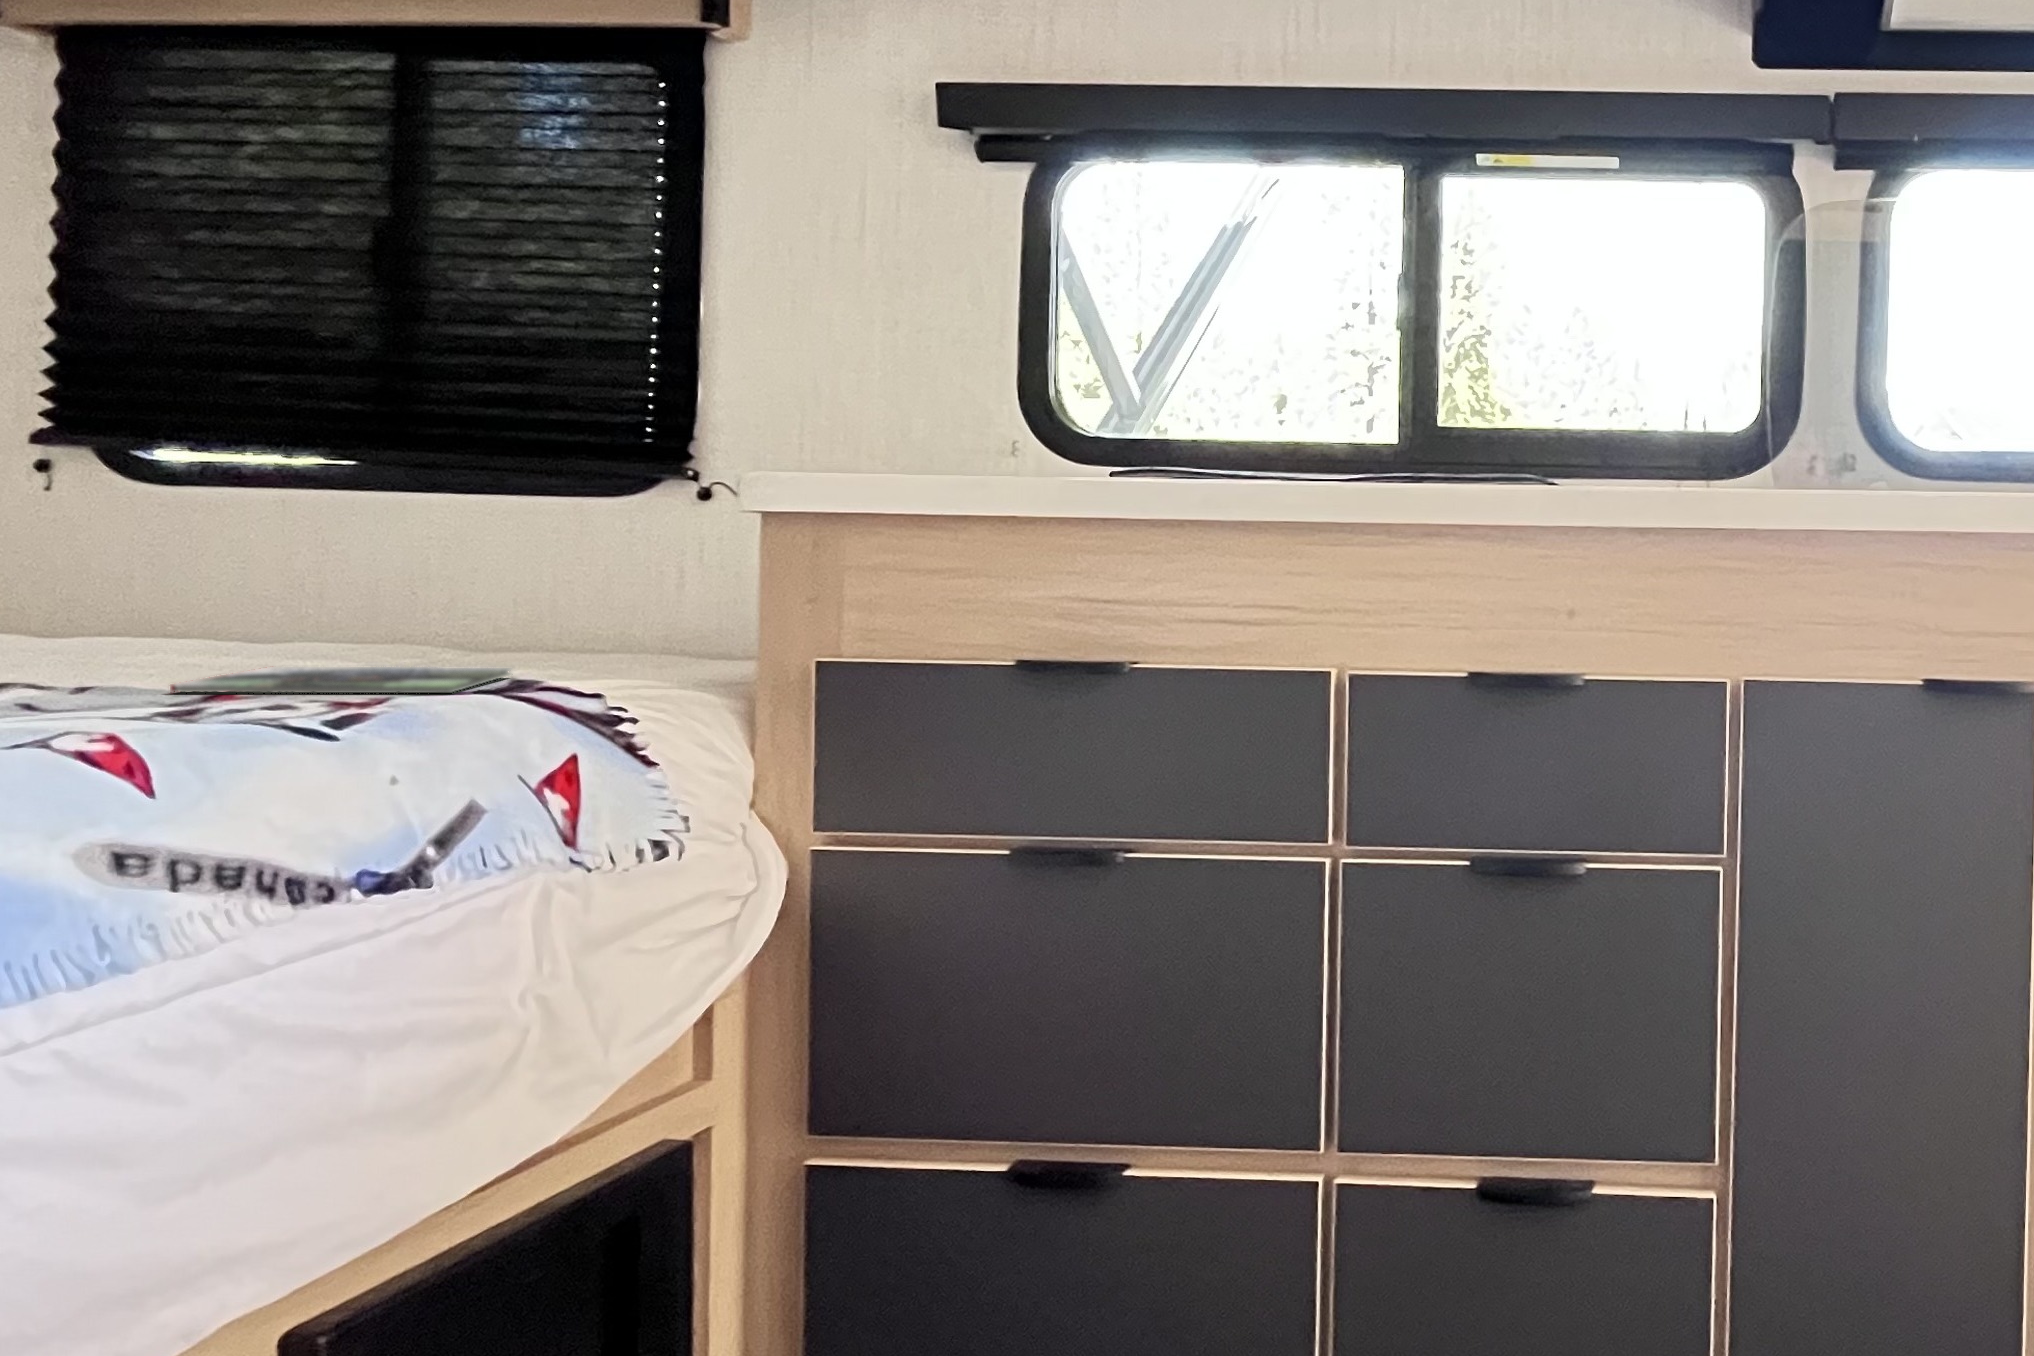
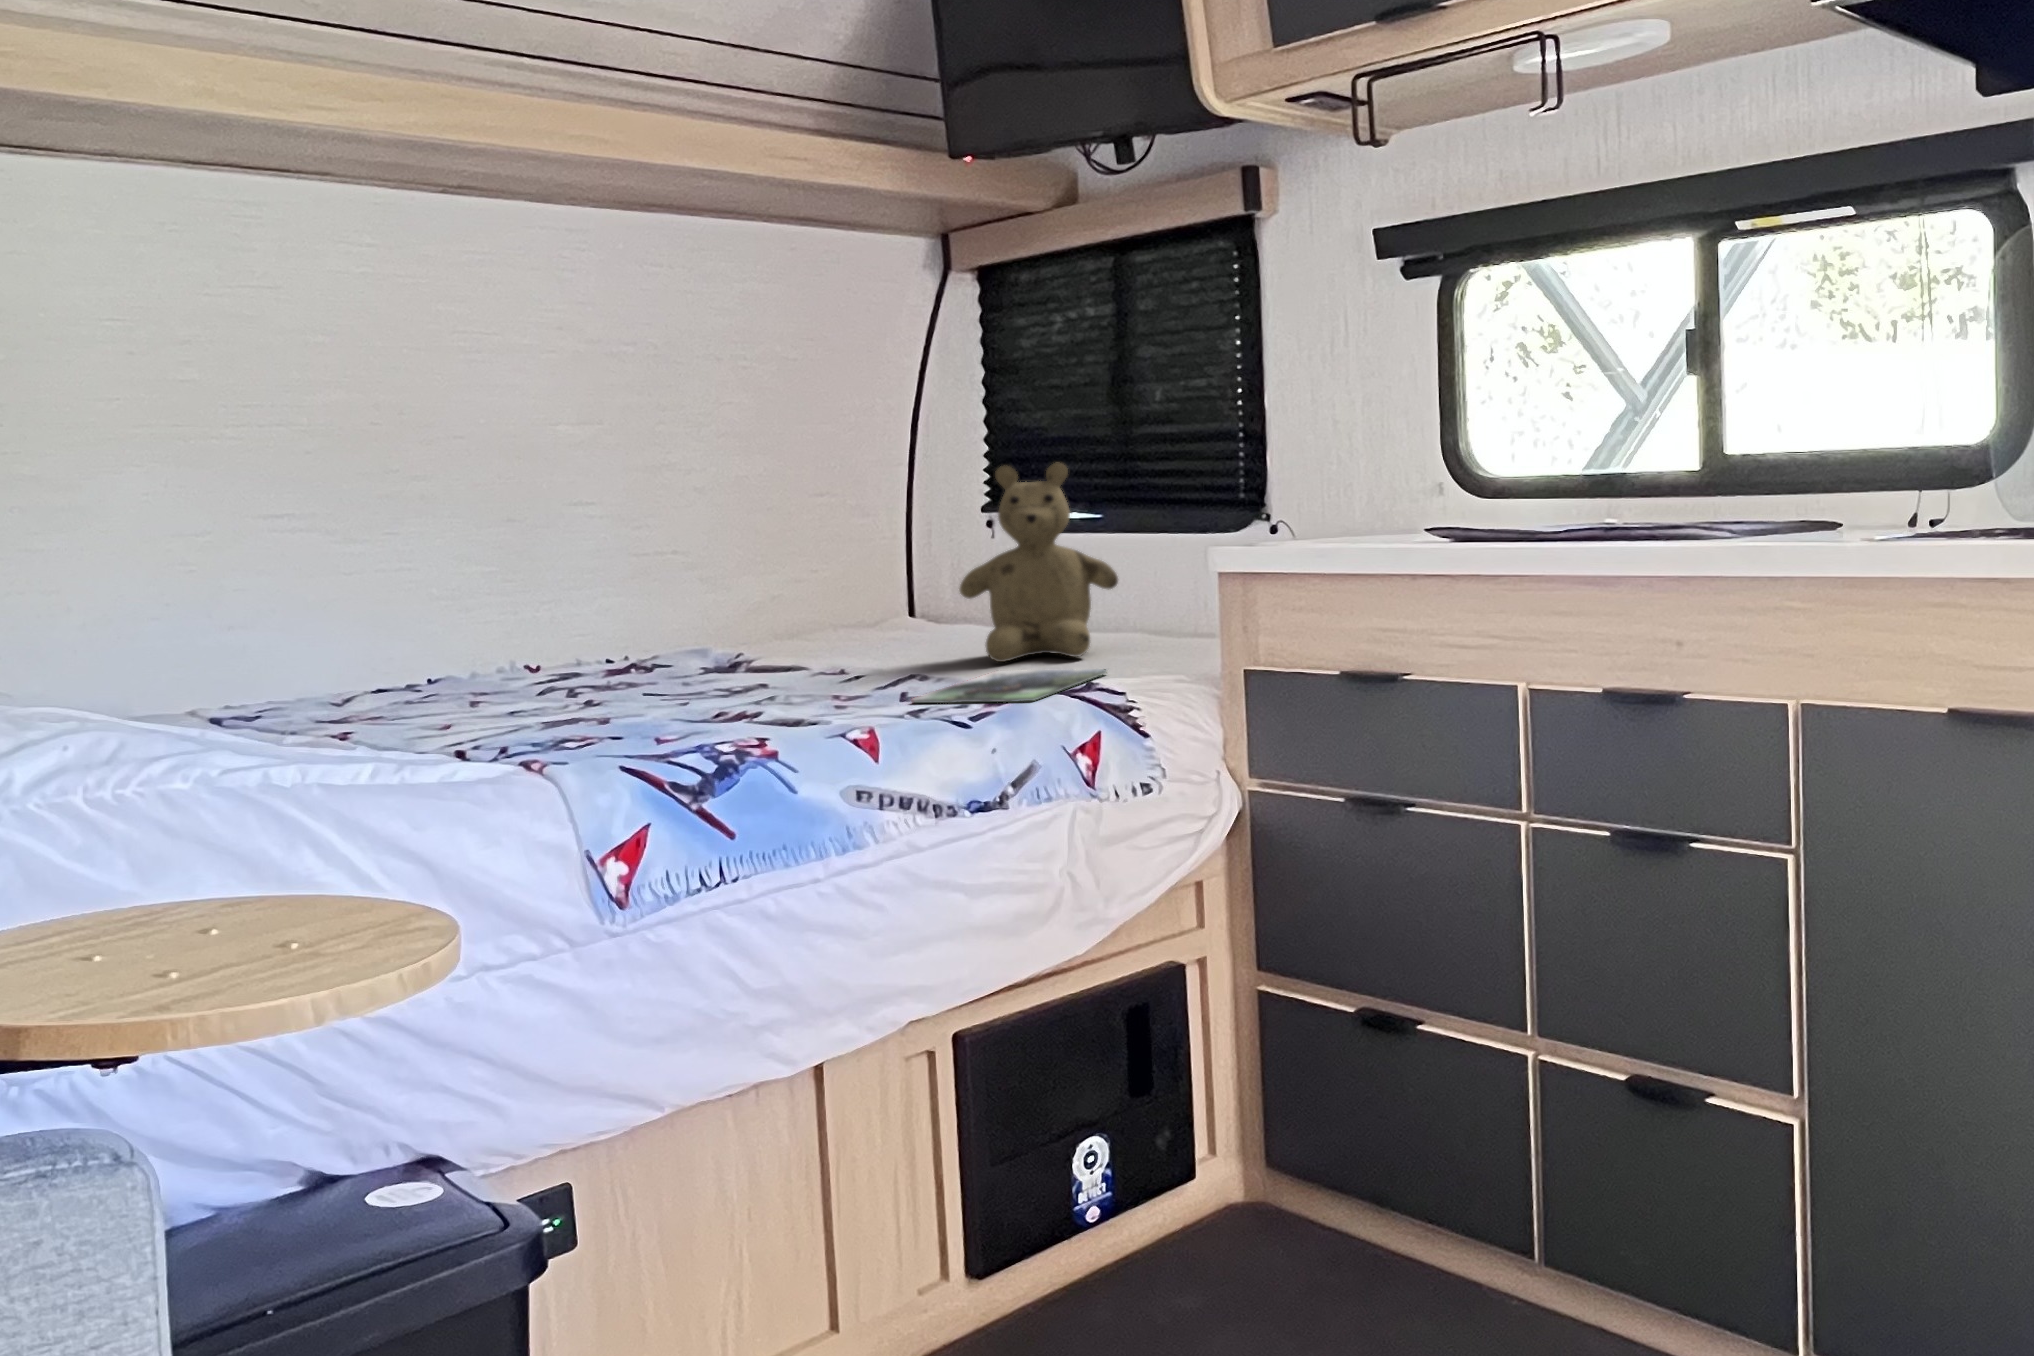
teddy bear: none [122,336,446,664] -> present [960,463,1118,662]

